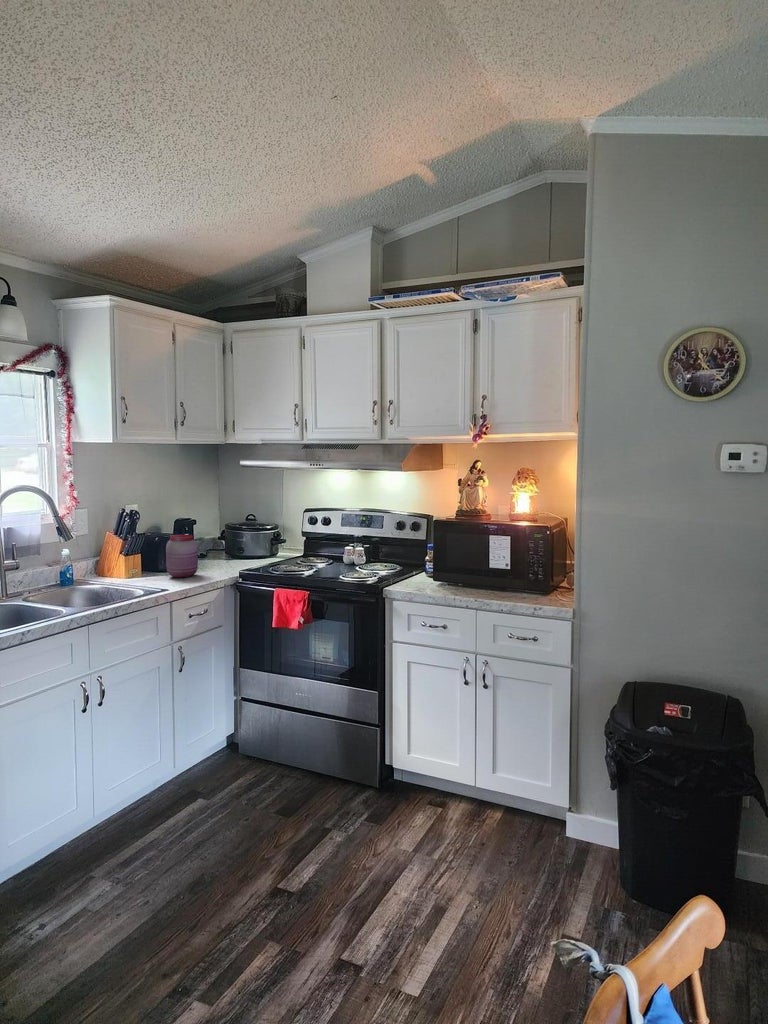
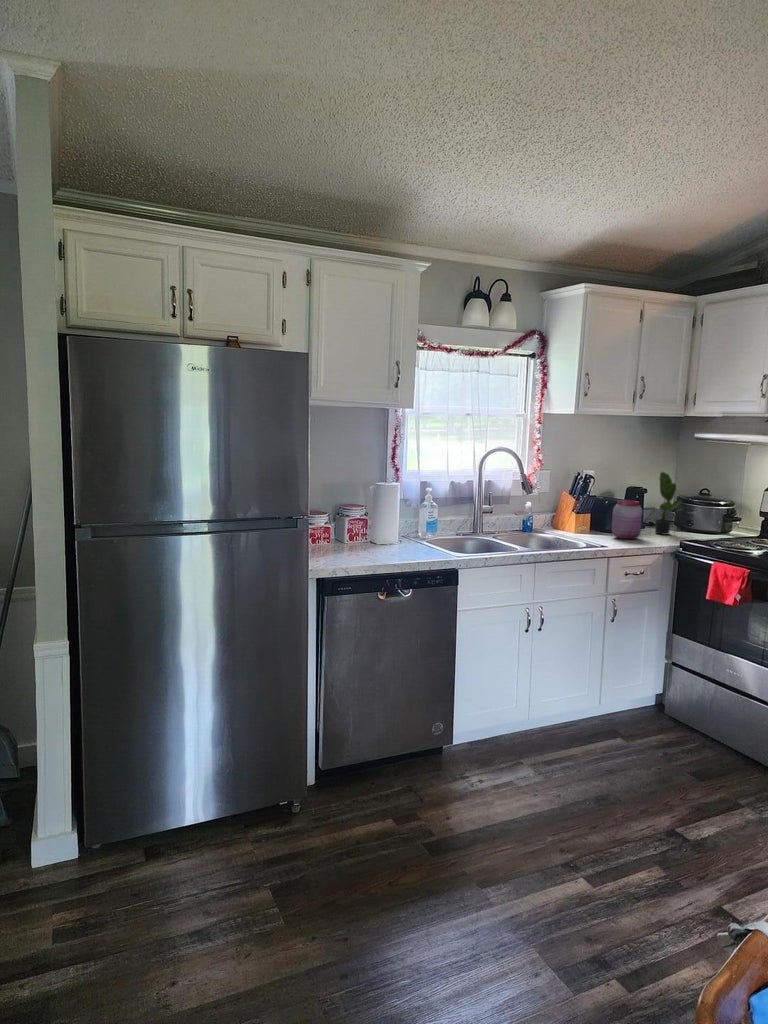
potted plant: none [200,501,237,566] -> present [655,472,682,535]

